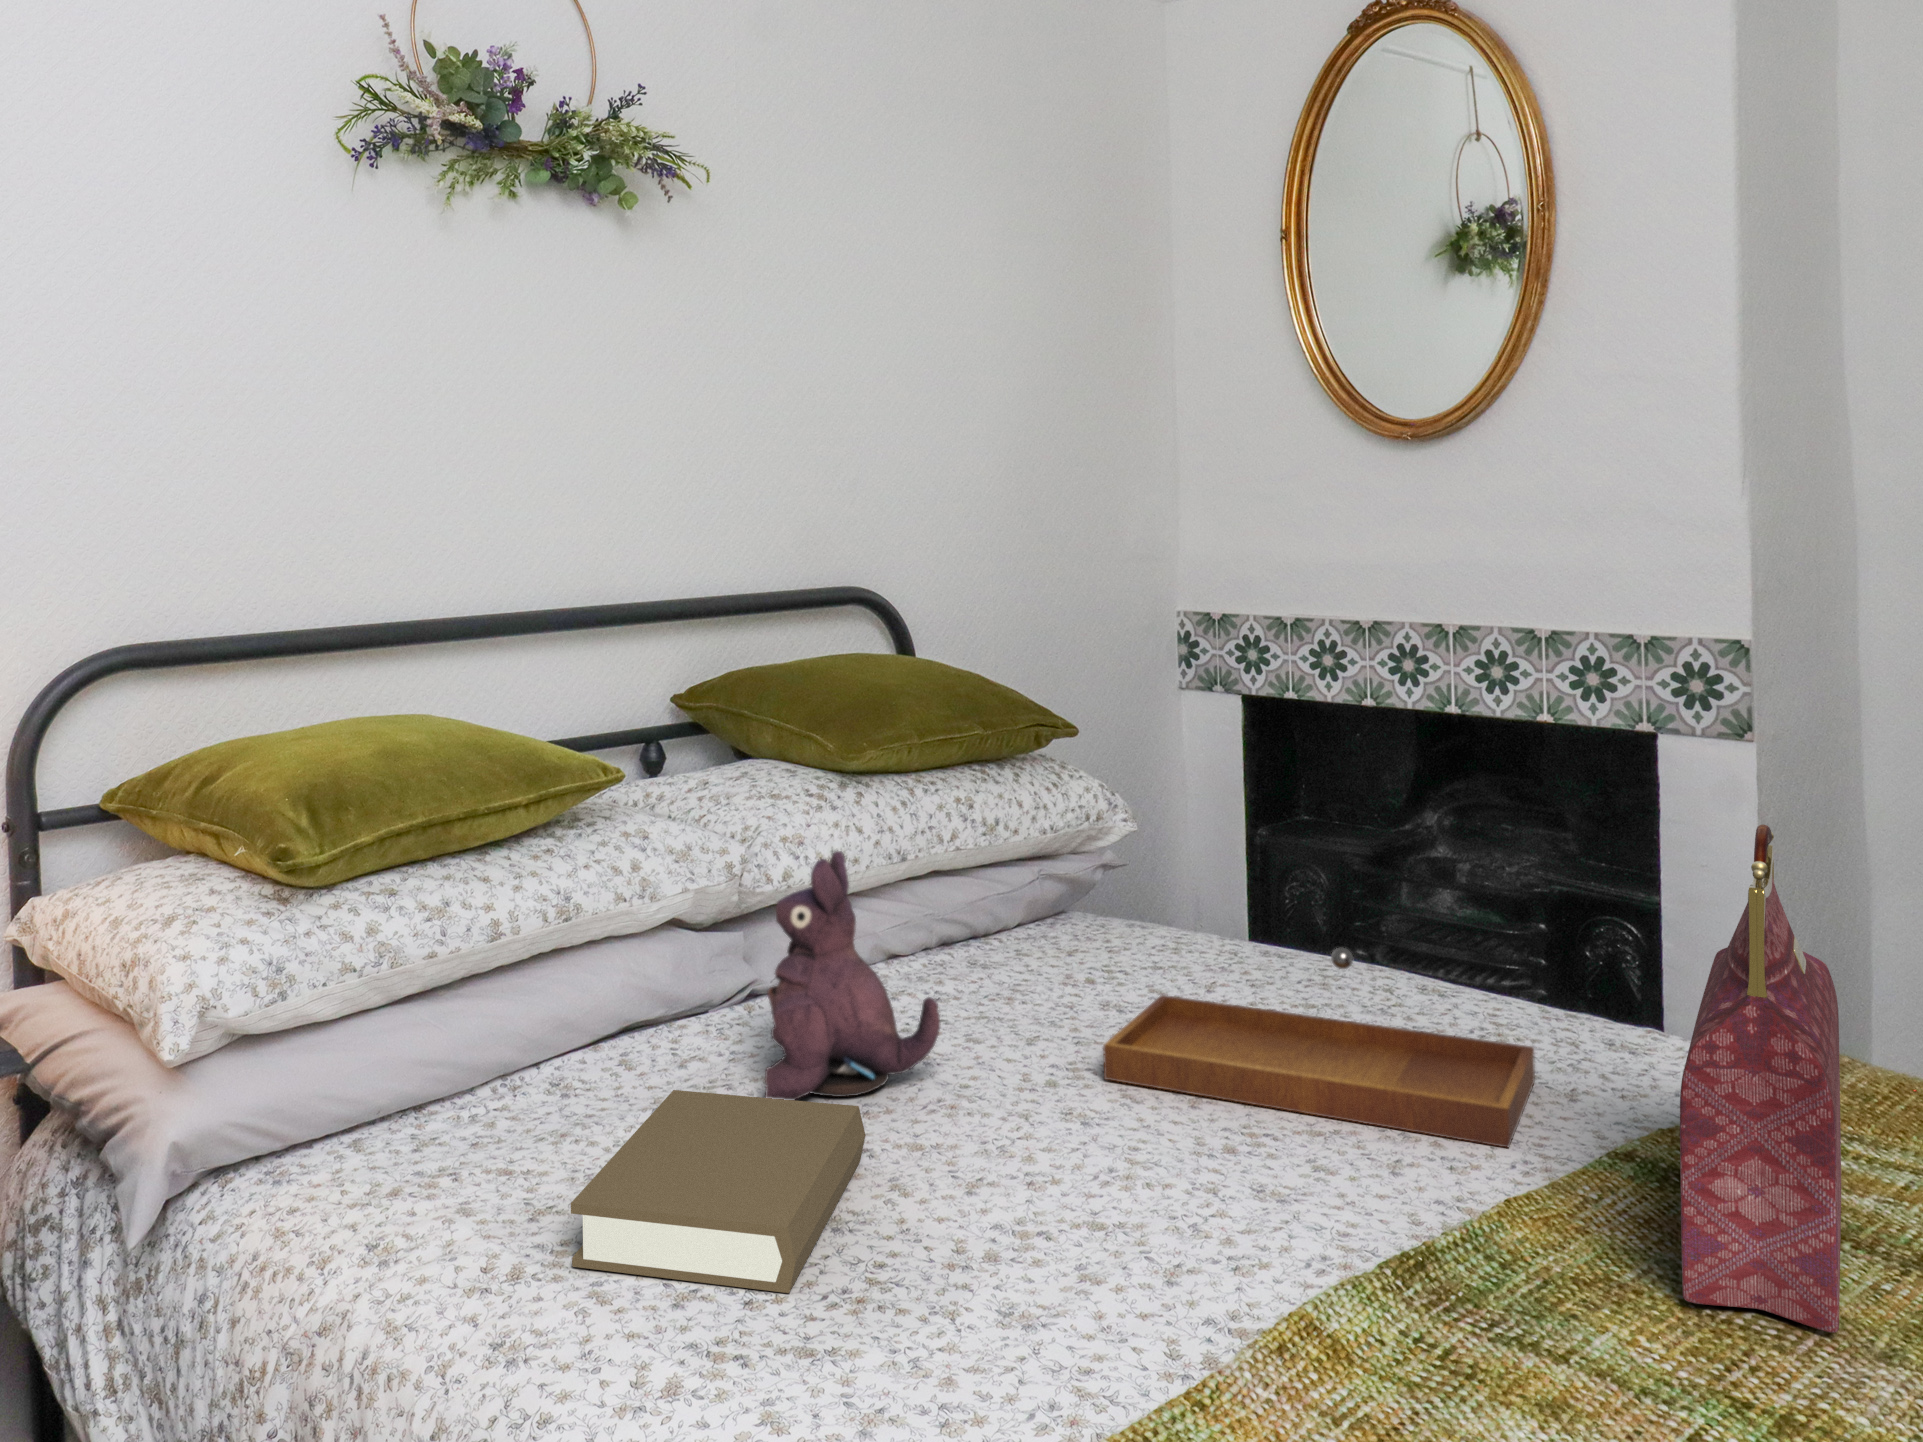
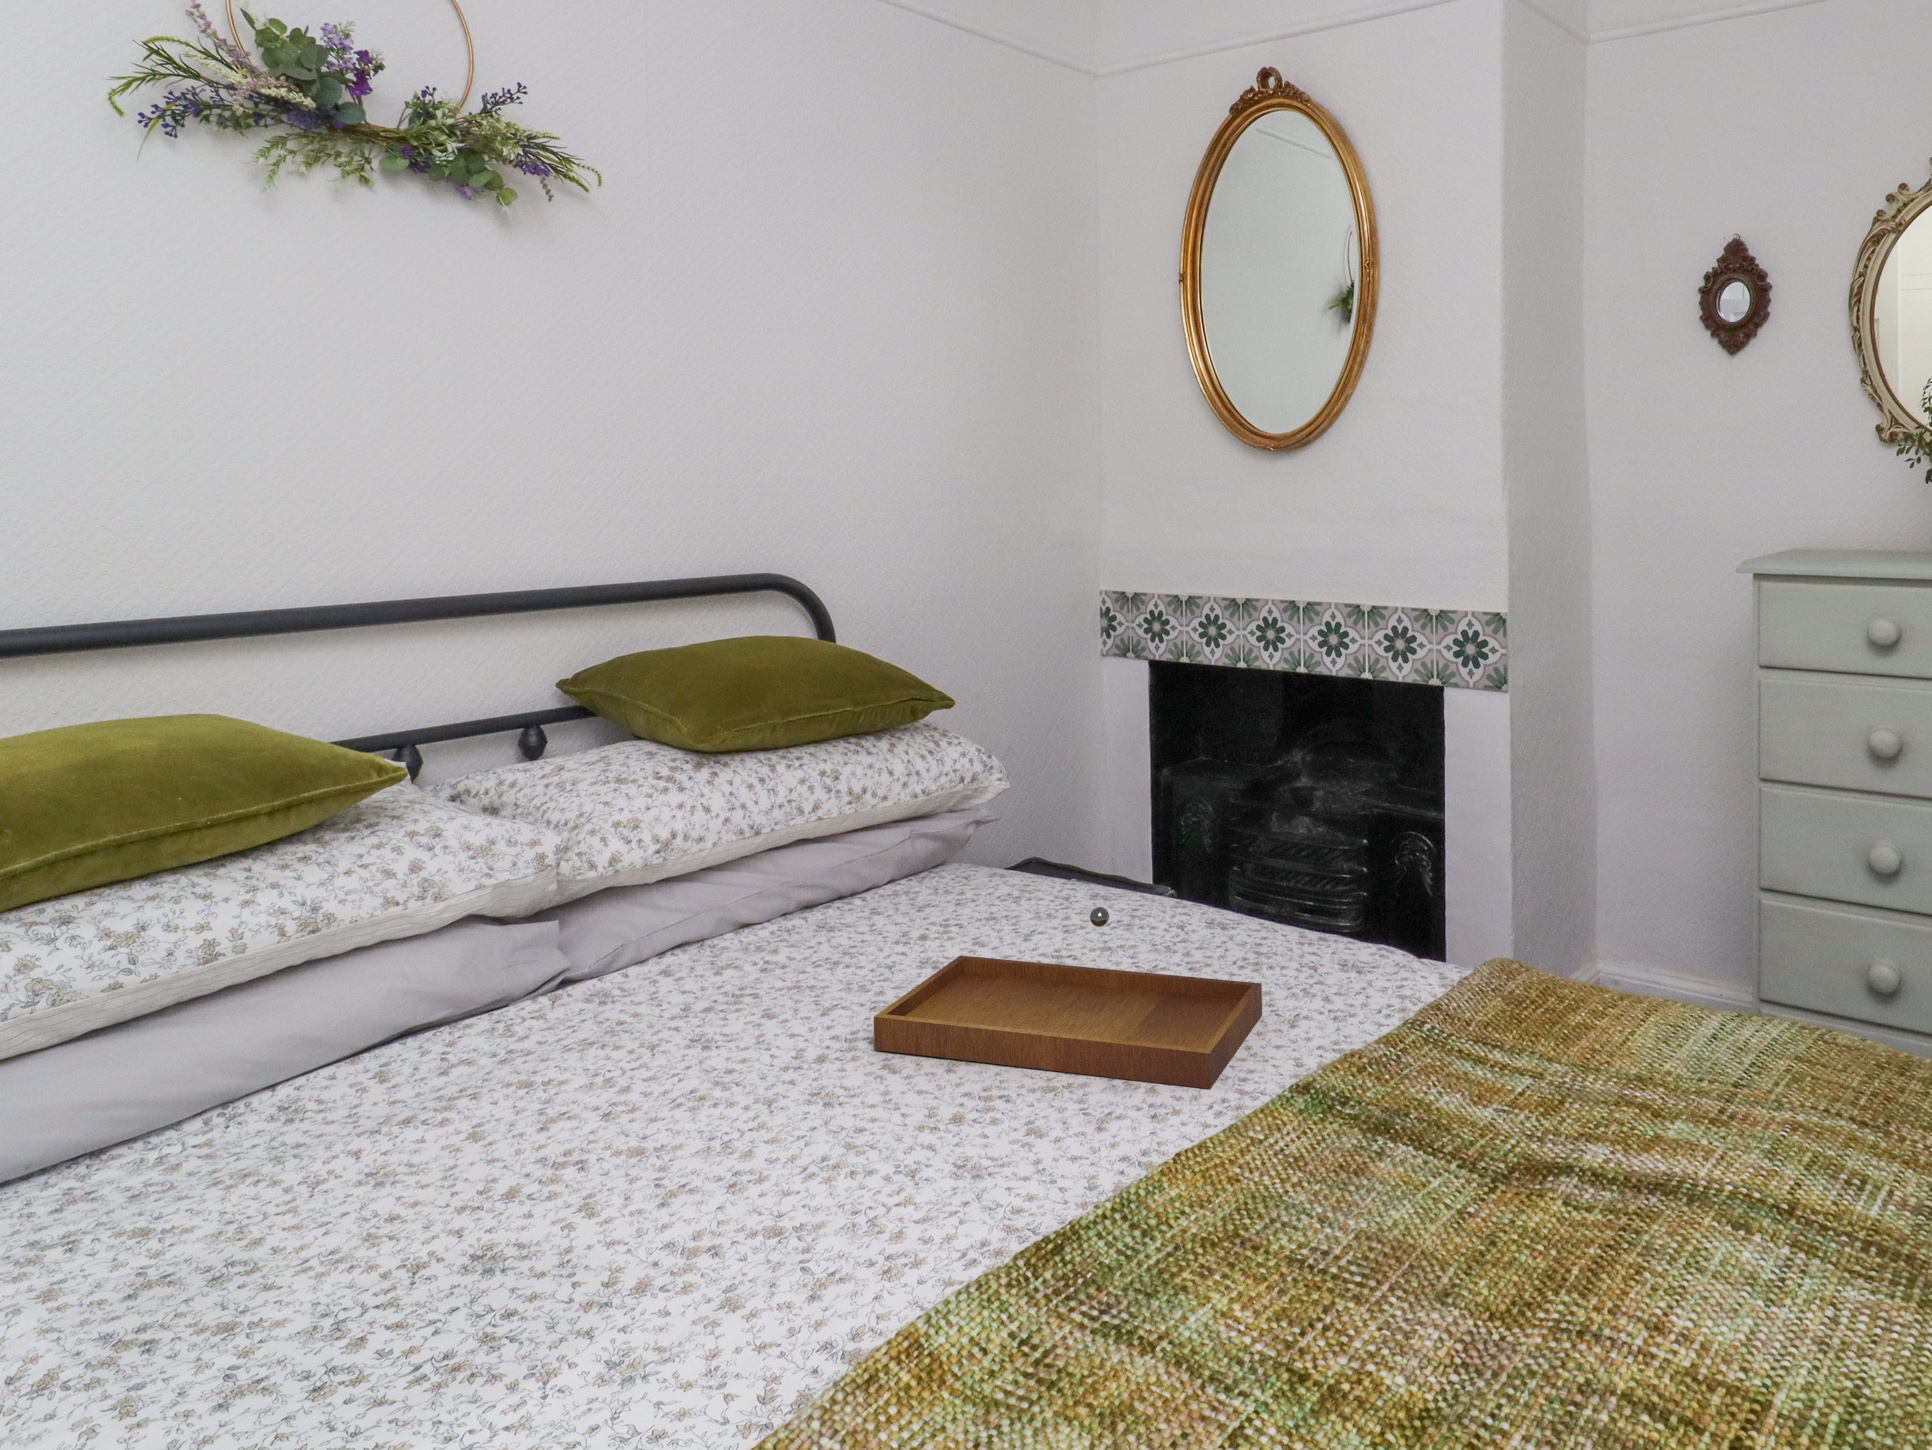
handbag: present [1680,825,1841,1333] -> none [1285,793,1466,1268]
plush toy: present [765,851,940,1100] -> none [503,845,704,1115]
book: present [571,1090,866,1293] -> none [113,1121,570,1371]

